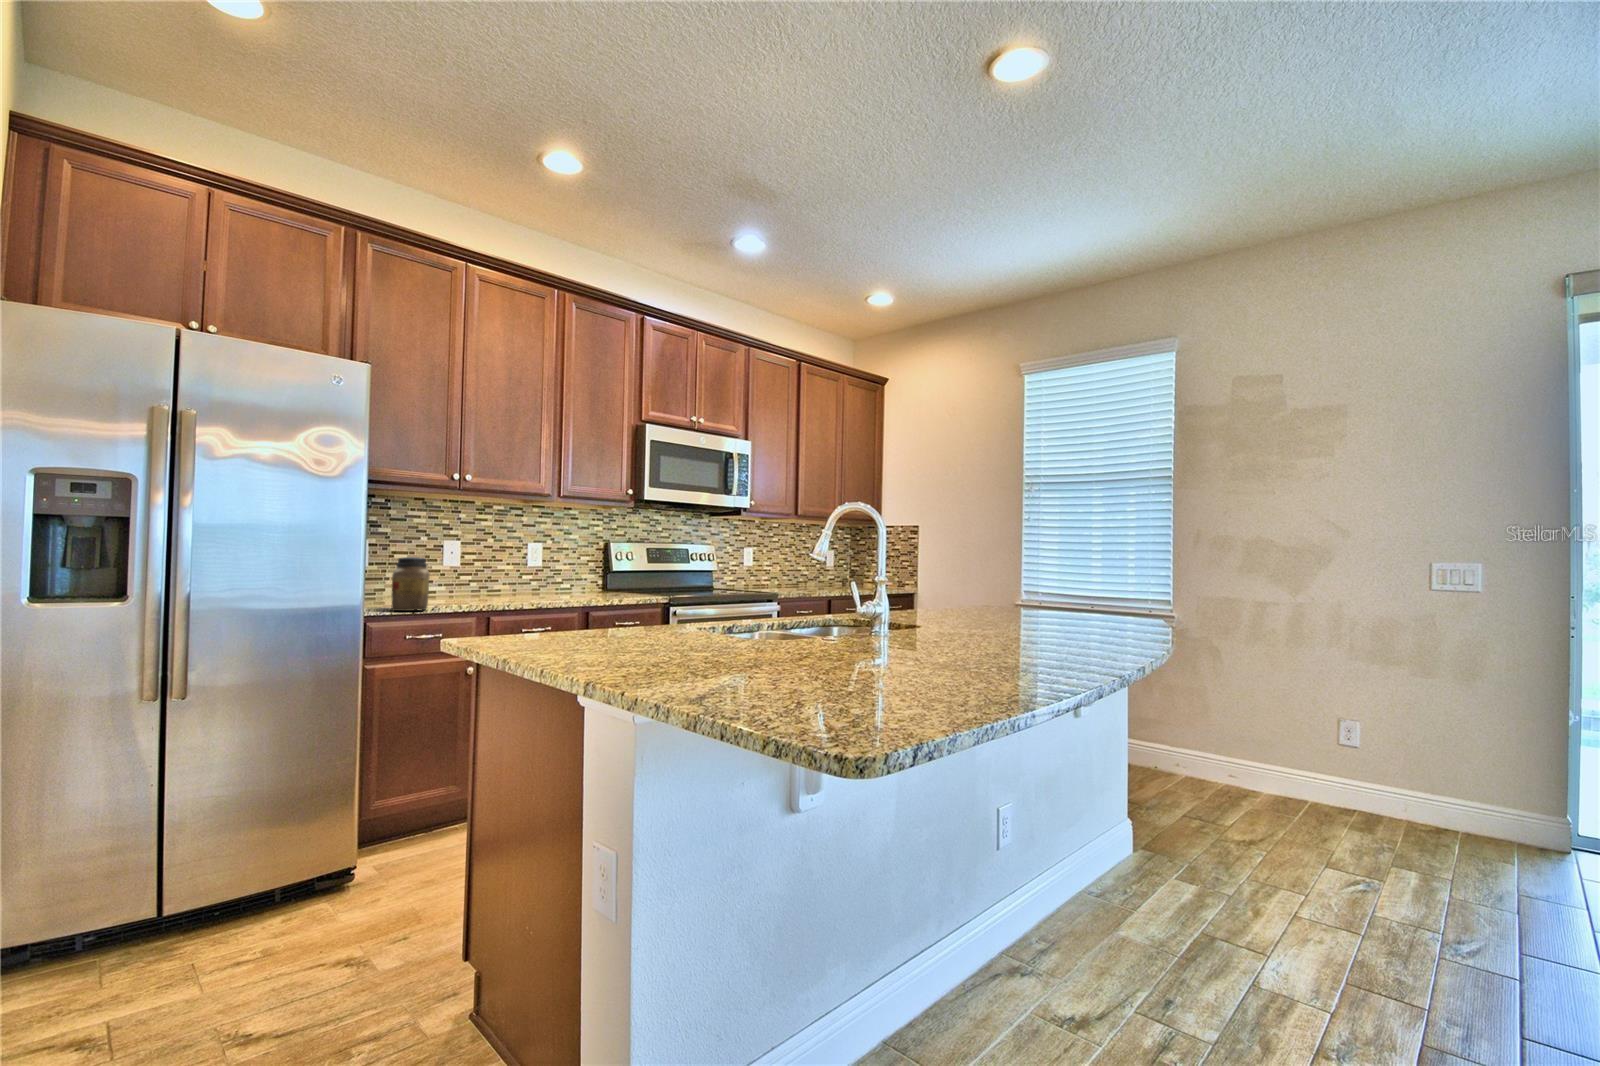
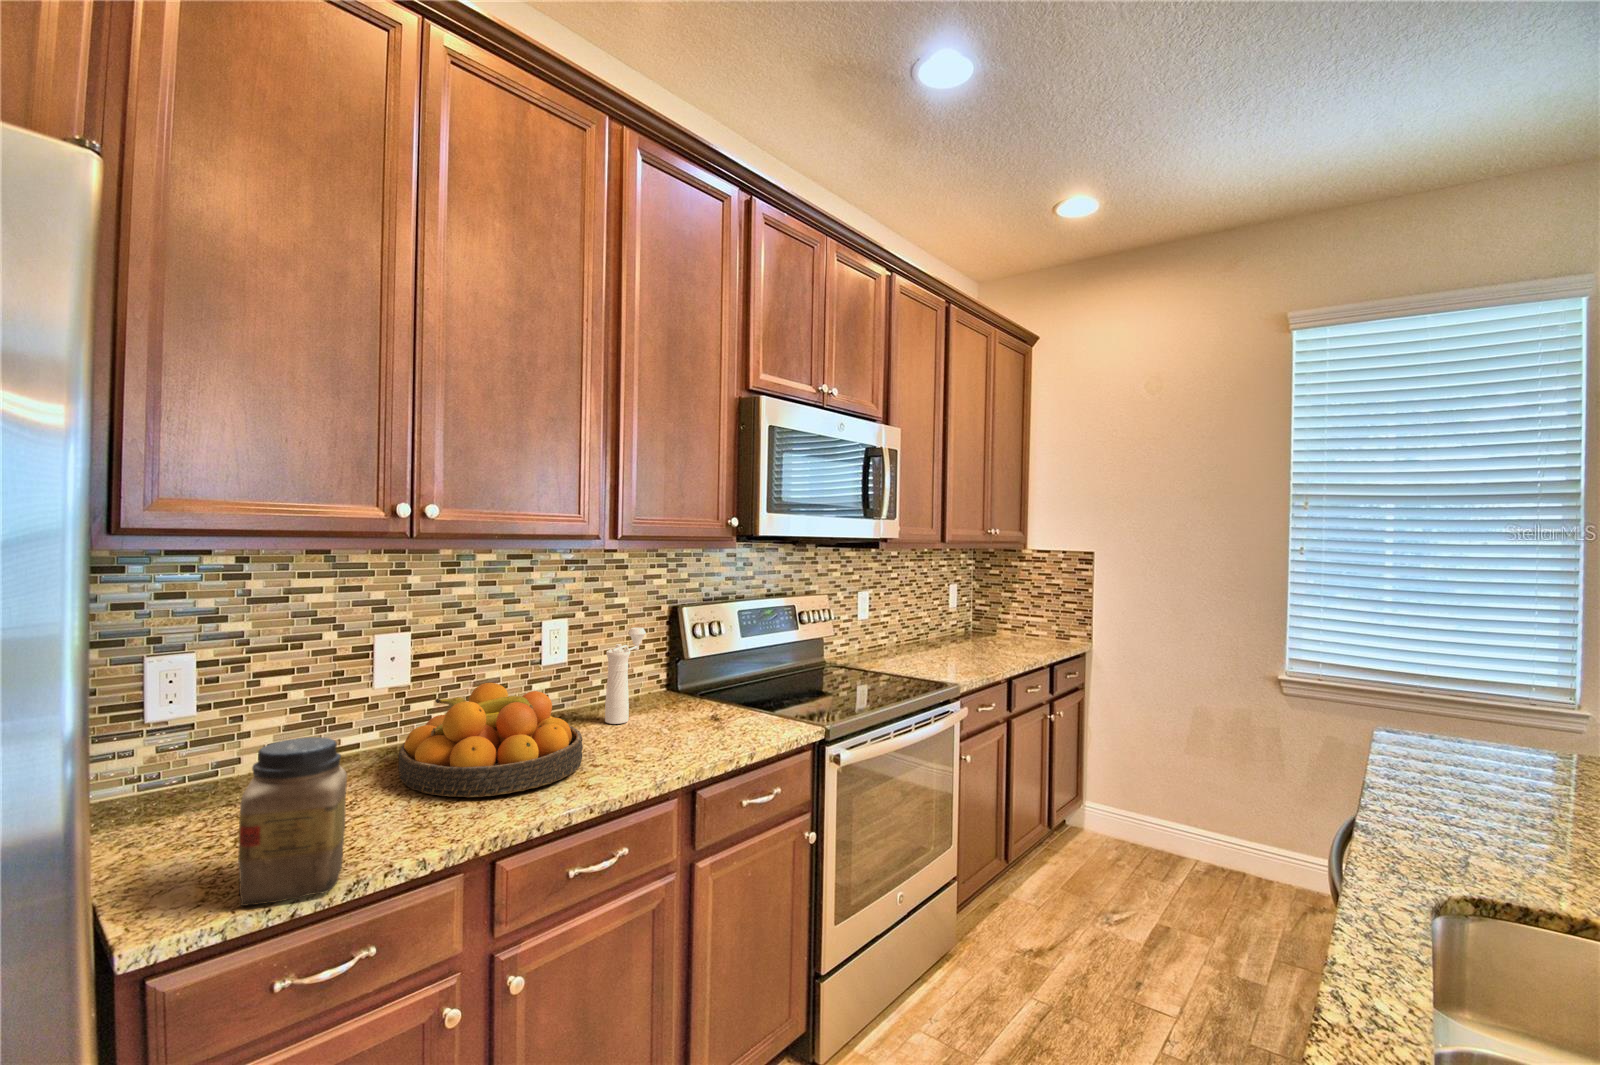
pepper mill: none [559,549,584,595] -> present [605,627,646,724]
fruit bowl: none [453,563,538,602] -> present [399,683,583,797]

